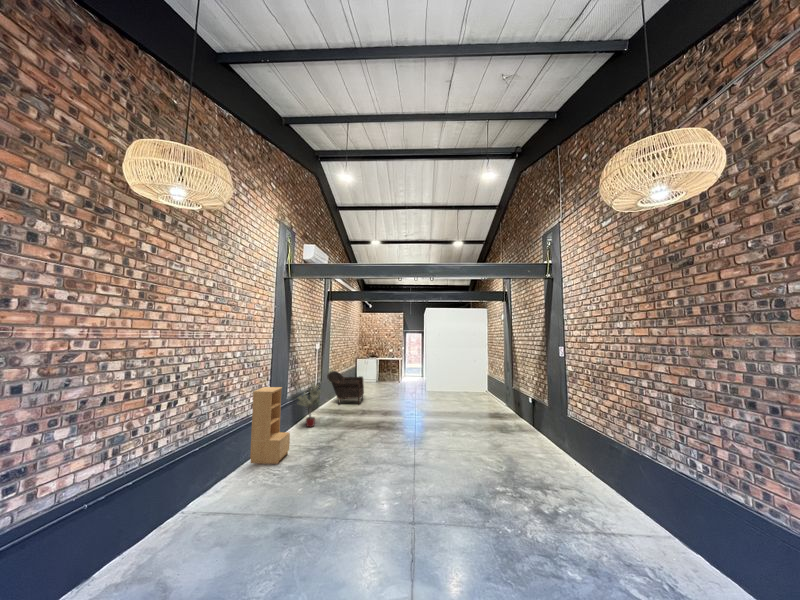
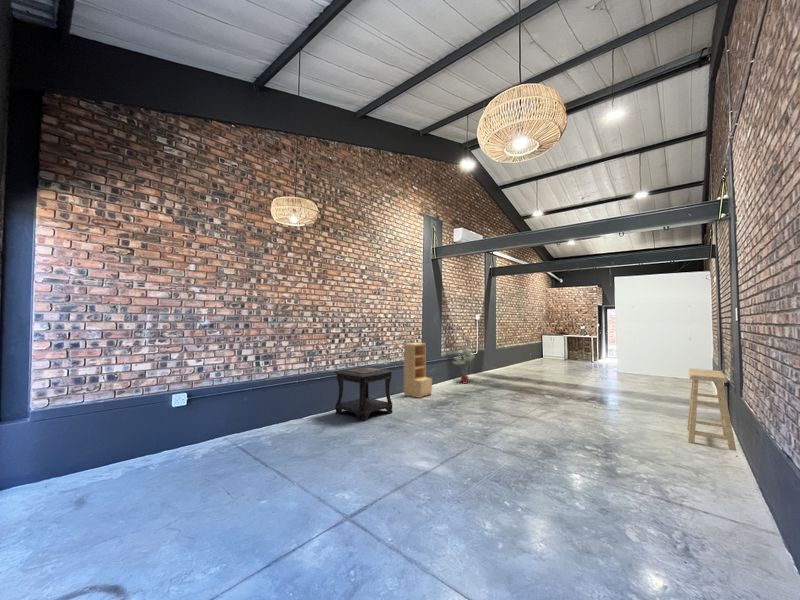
armchair: present [327,371,364,405] -> none [495,342,534,376]
stool: none [526,394,571,460] -> present [687,369,736,451]
side table: none [160,438,266,542] -> present [334,367,393,421]

